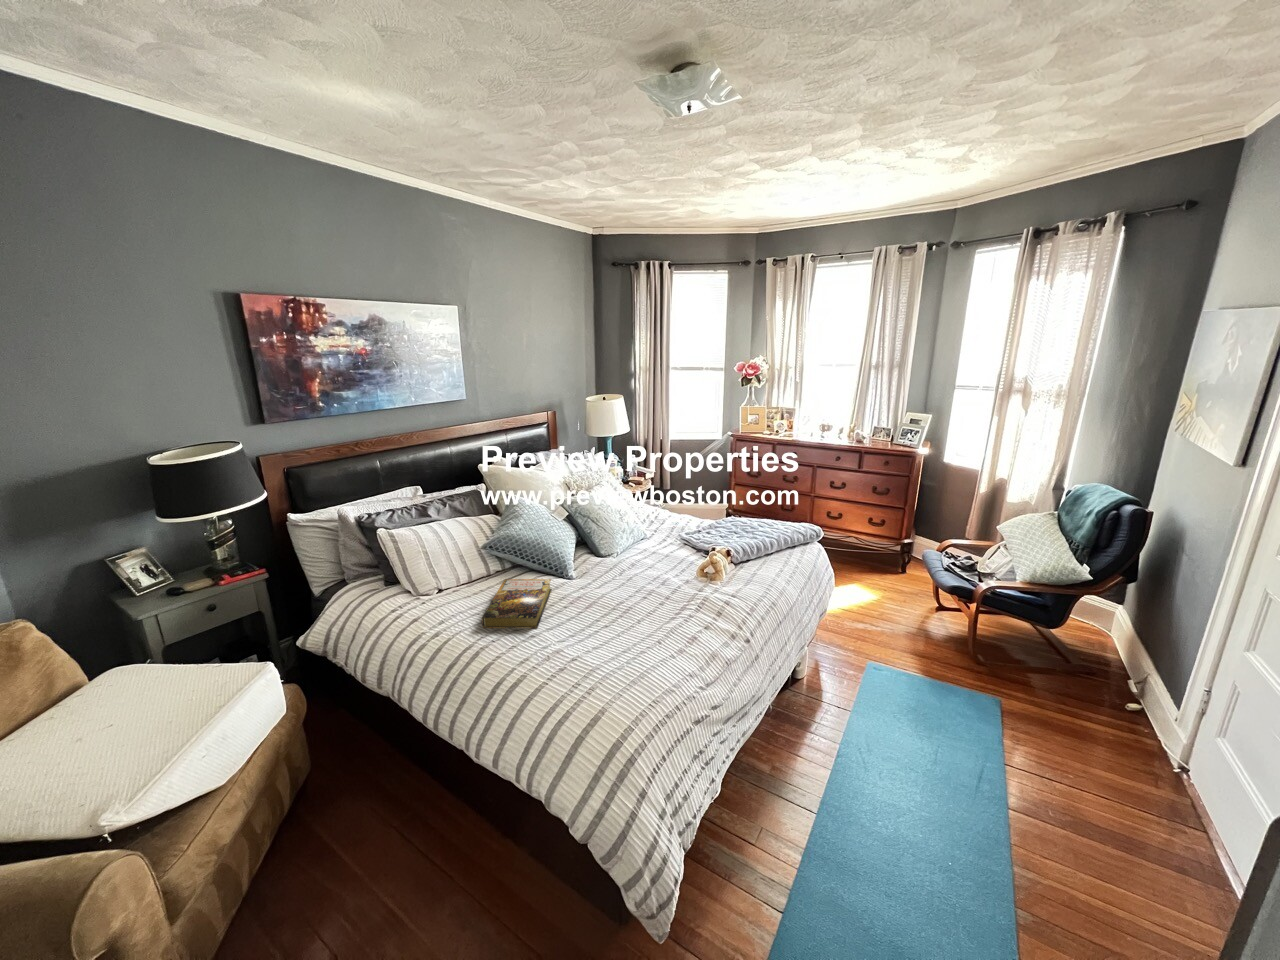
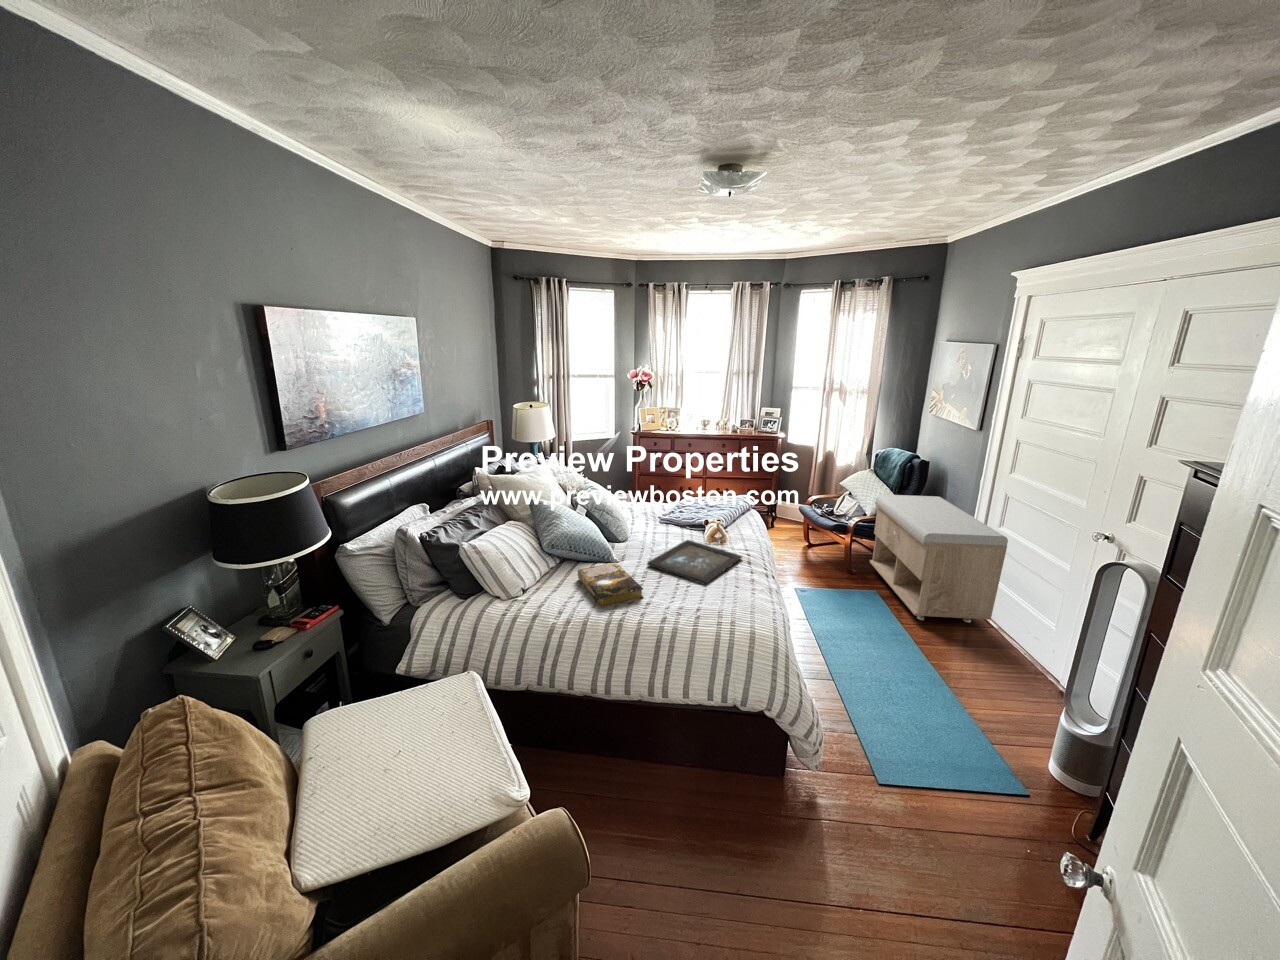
storage bench: none [1014,553,1246,812] -> present [870,494,1008,623]
tray: none [591,568,713,629] -> present [647,540,742,584]

